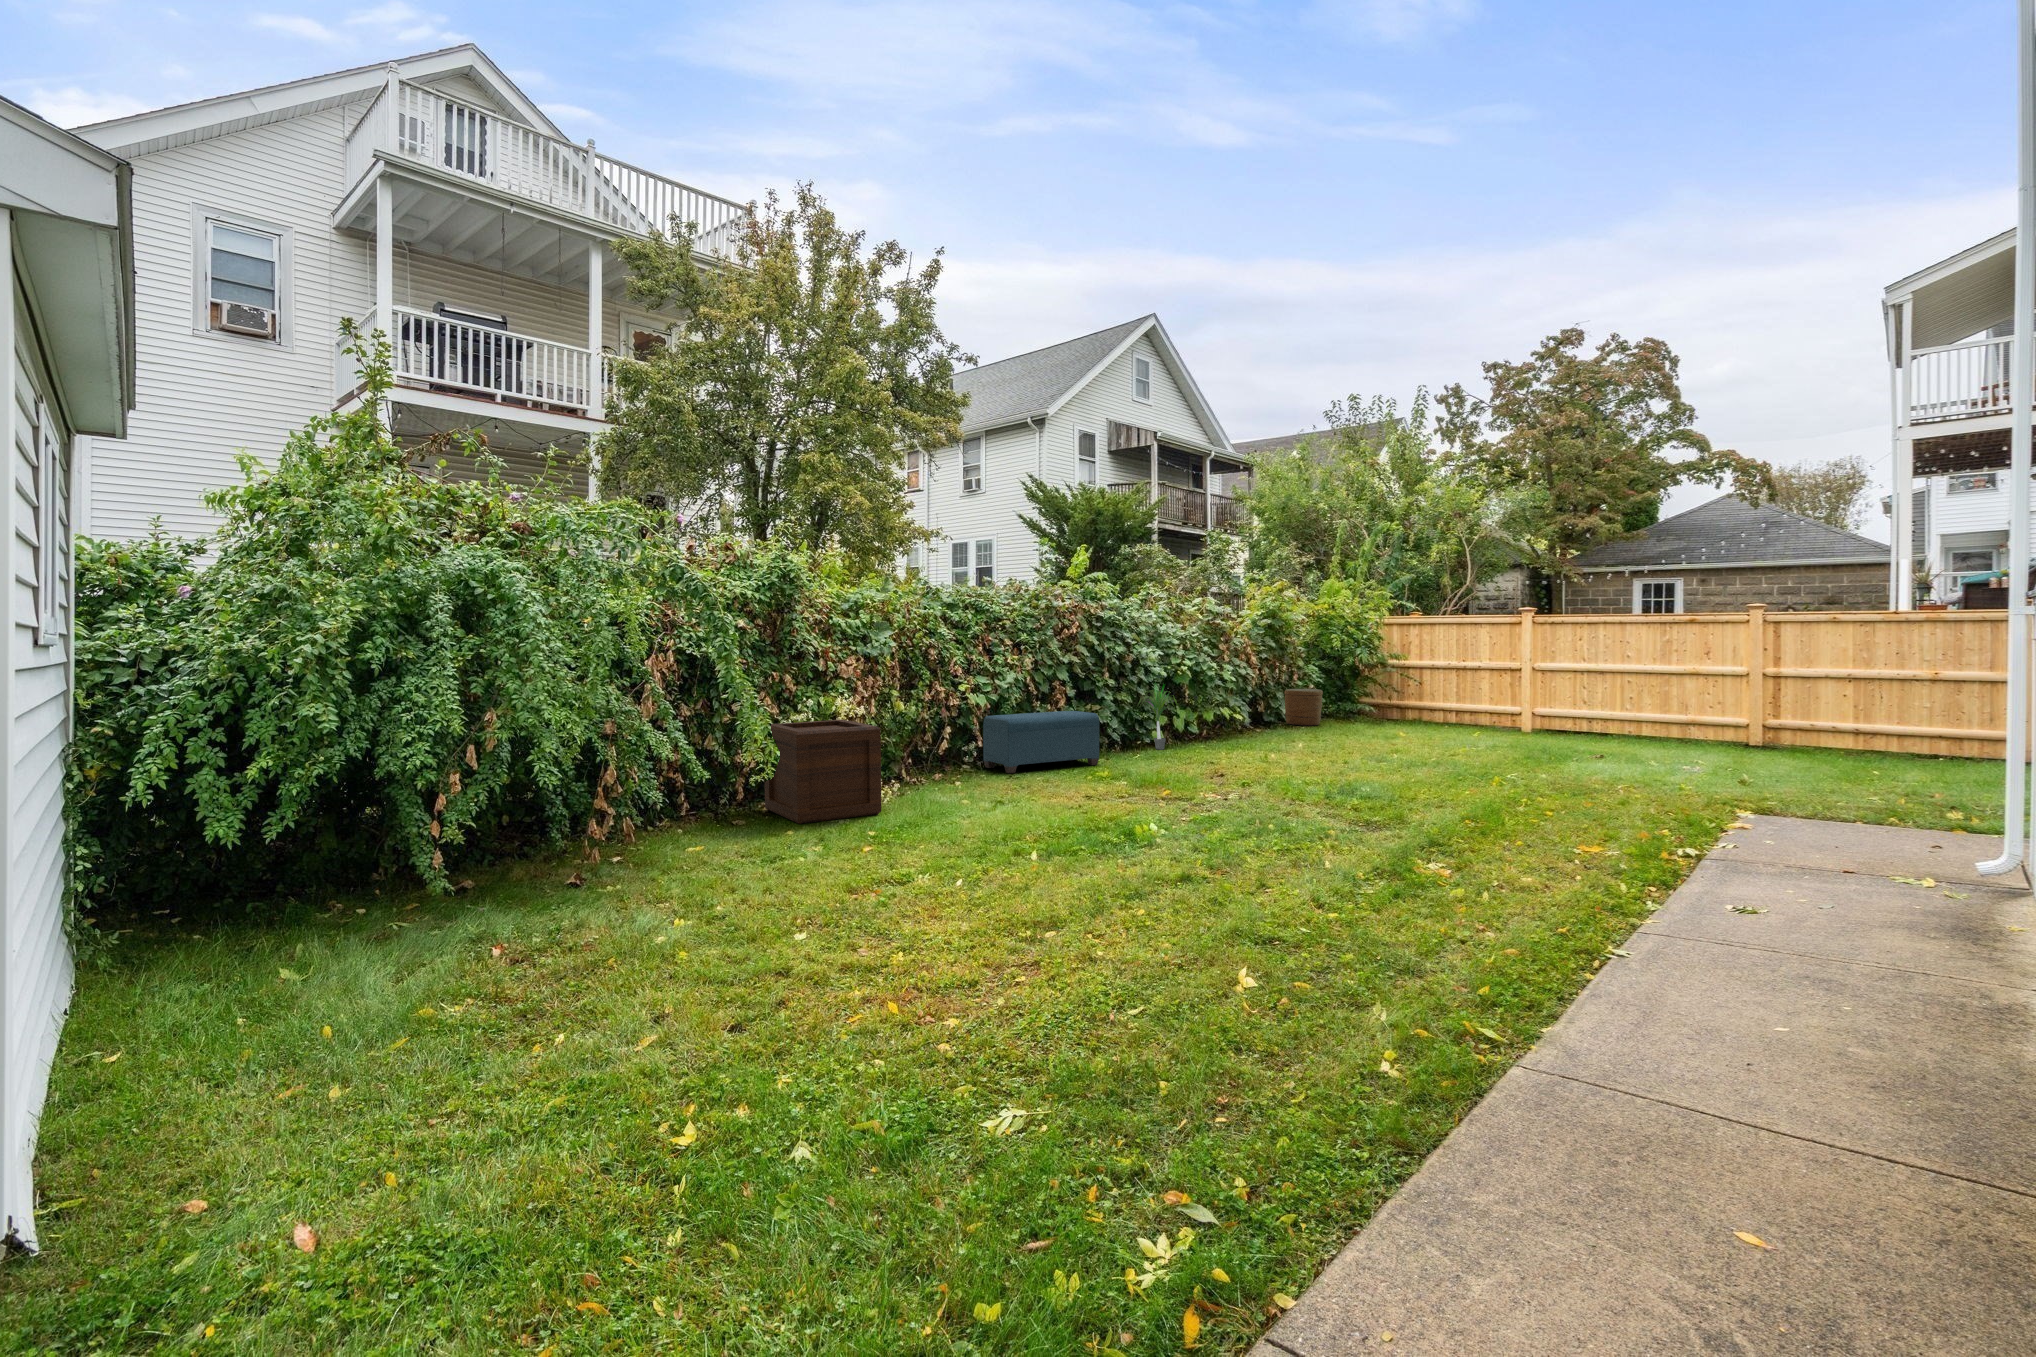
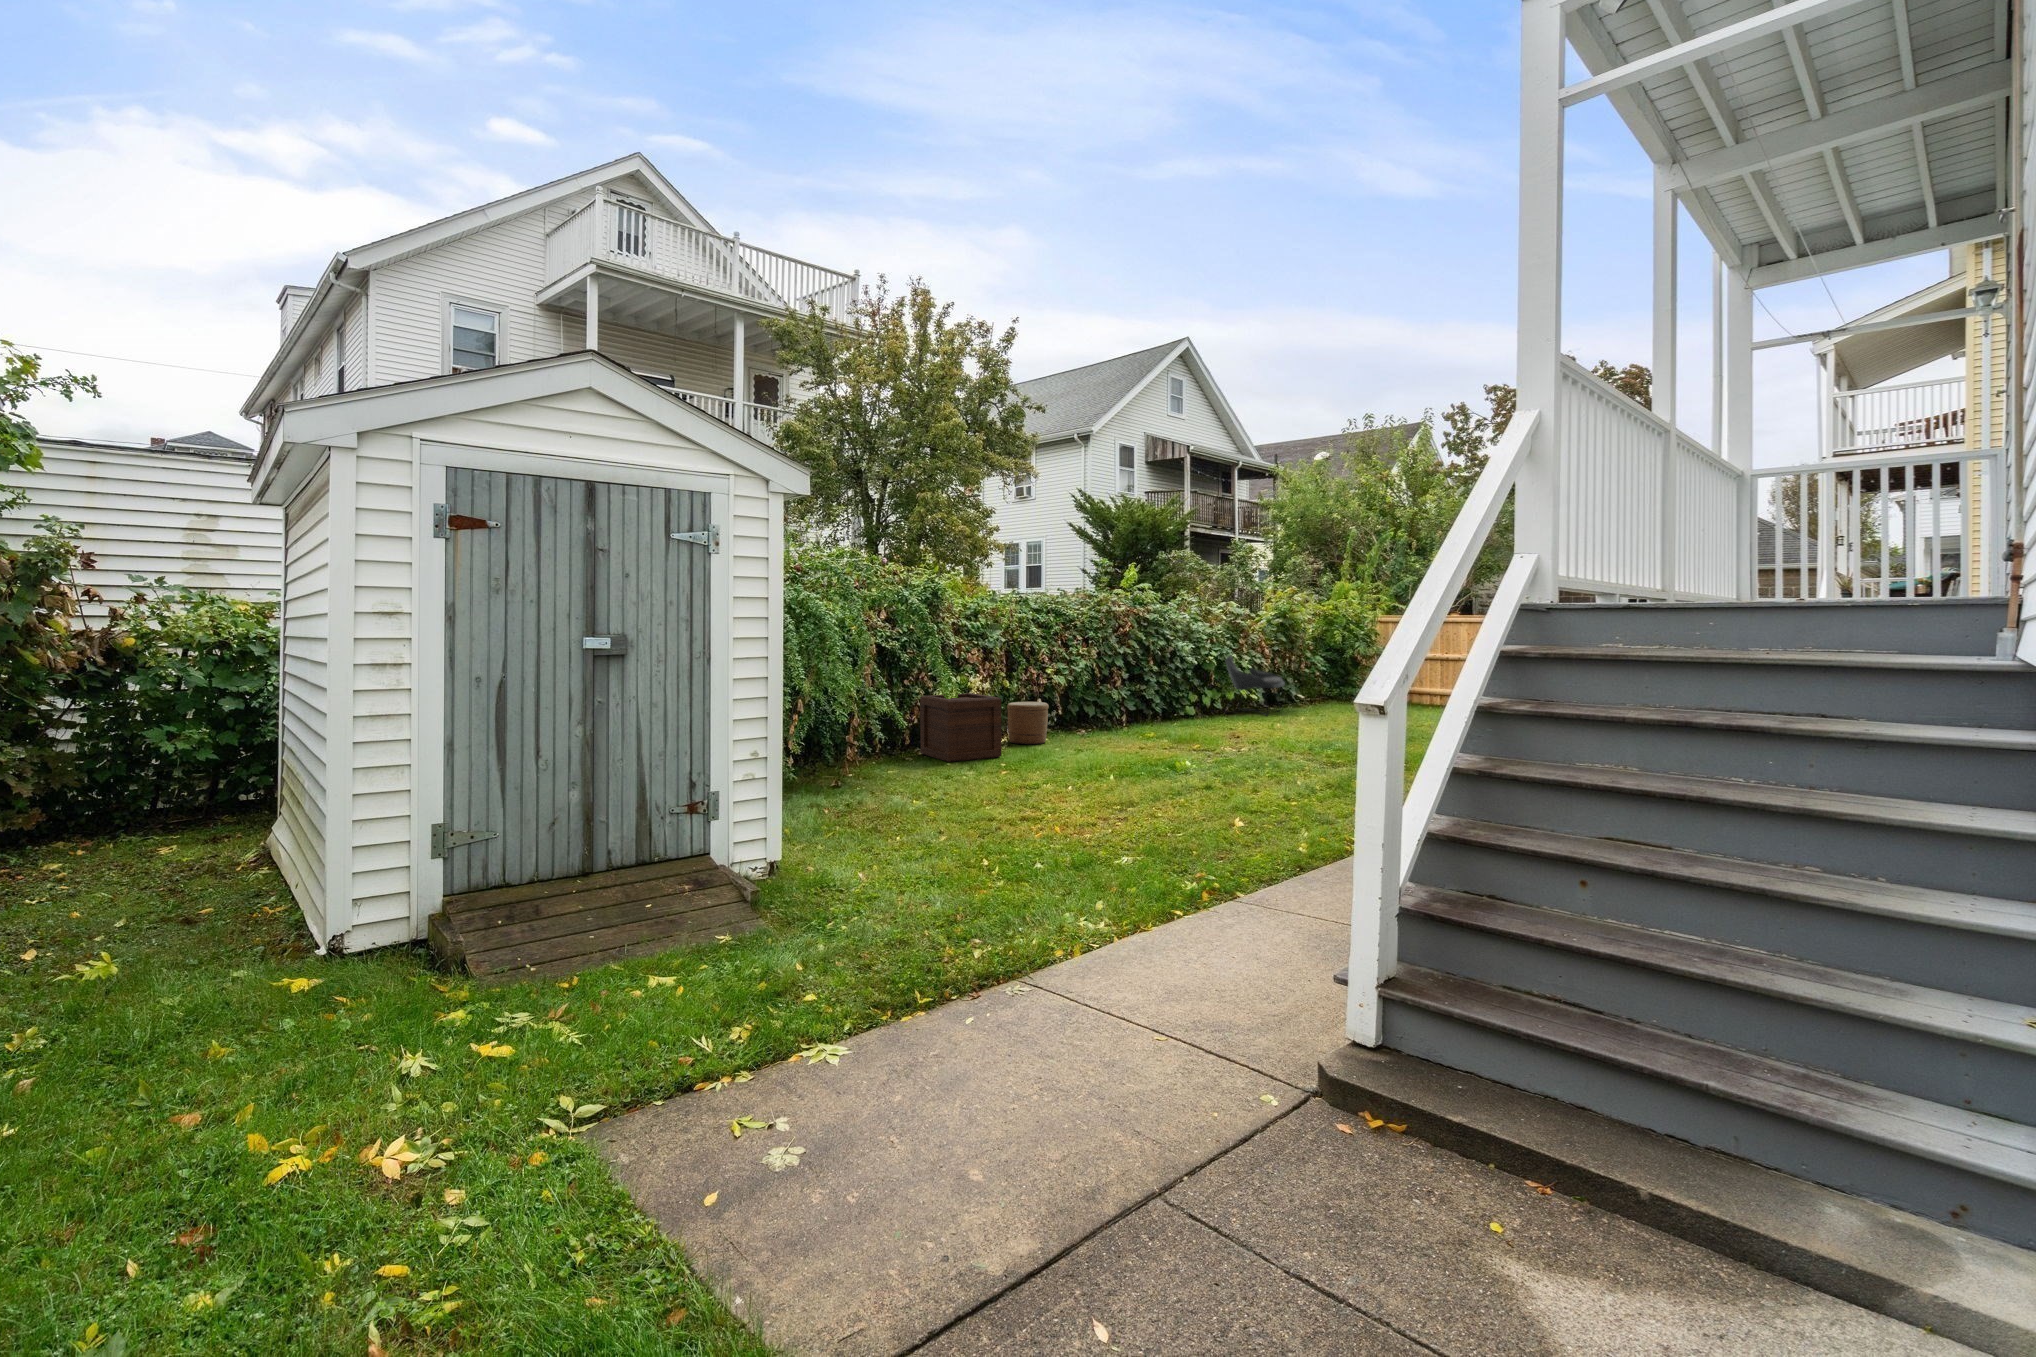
lounge chair: none [1201,661,1278,744] -> present [1226,656,1285,715]
potted plant: present [1148,688,1168,750] -> none [1174,667,1209,720]
woven basket: present [1284,689,1323,726] -> present [1007,702,1049,744]
bench: present [983,711,1099,773] -> none [1062,689,1147,734]

